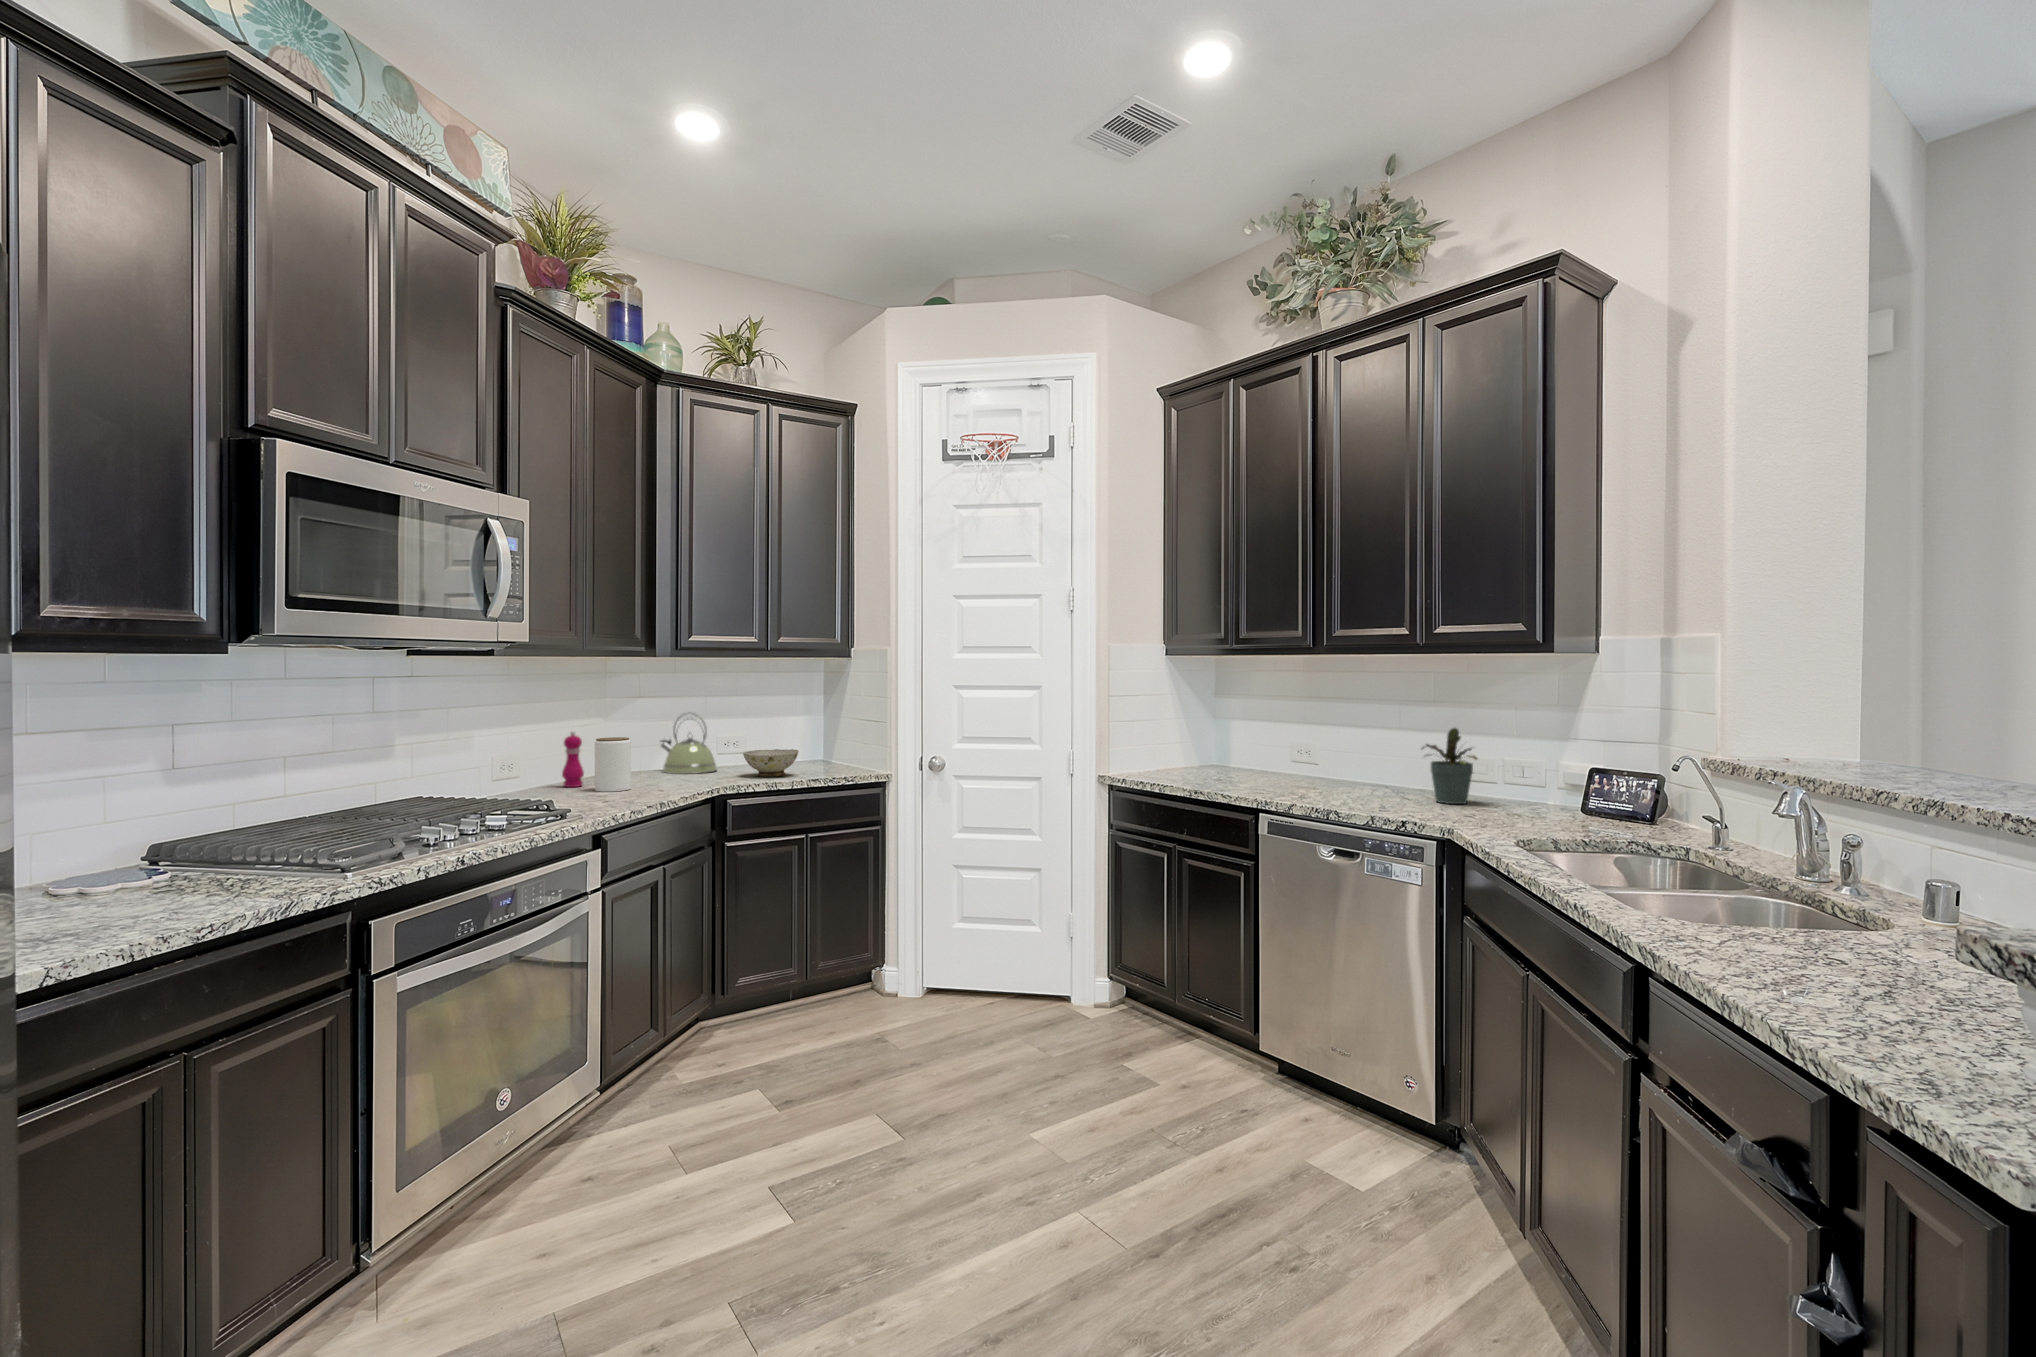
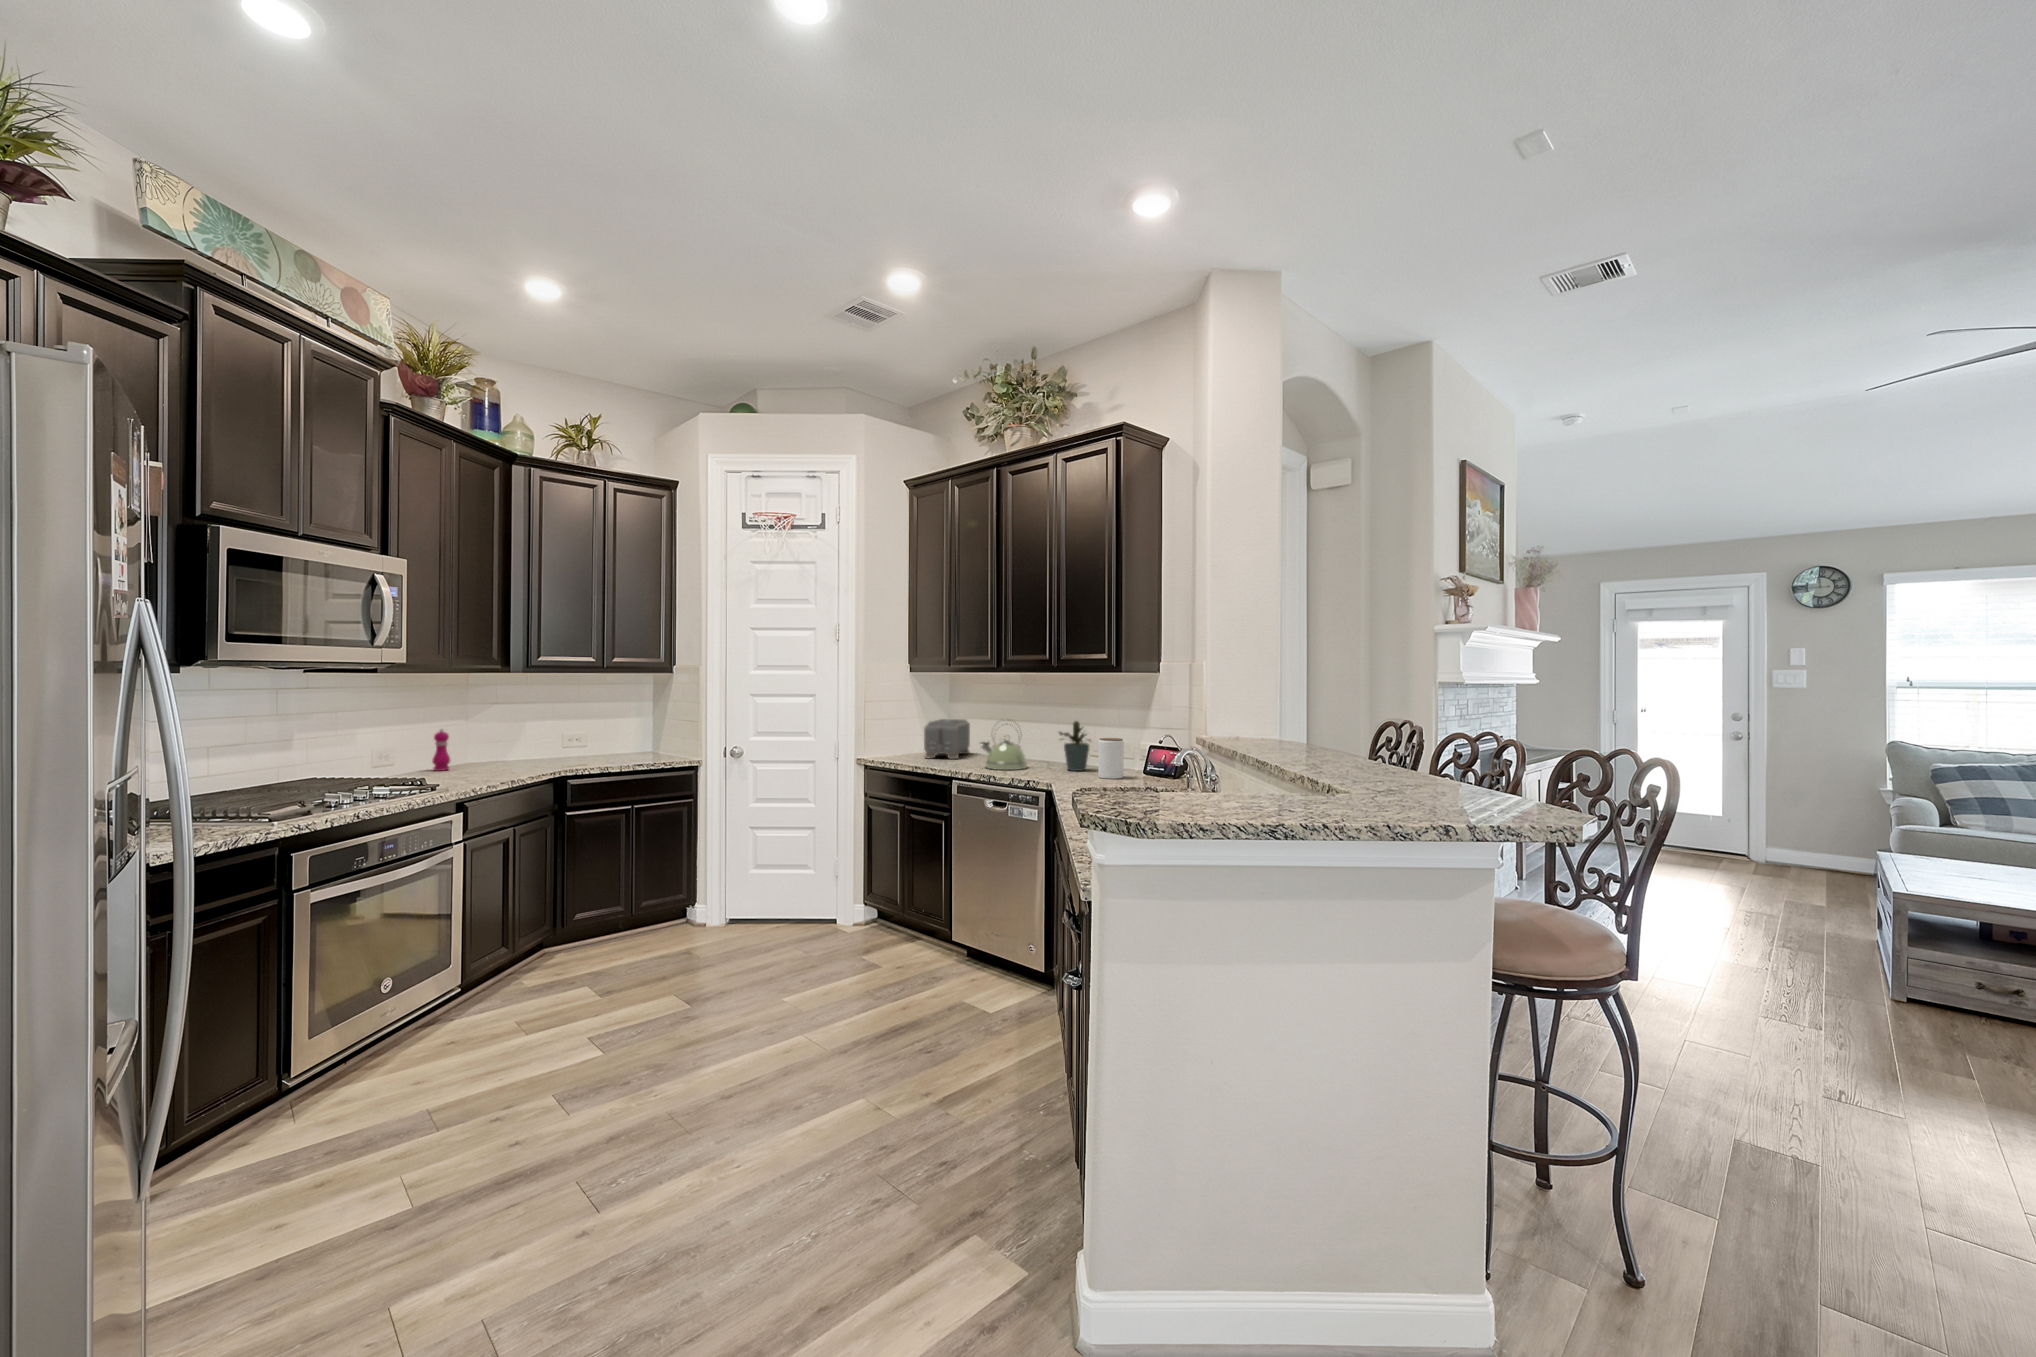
kettle: present [661,714,717,774] -> present [981,720,1027,770]
toaster: none [1196,722,1254,780] -> present [924,719,970,759]
jar: present [595,737,631,792] -> present [1098,738,1124,779]
ceramic bowl: present [743,749,799,777] -> none [583,742,628,762]

